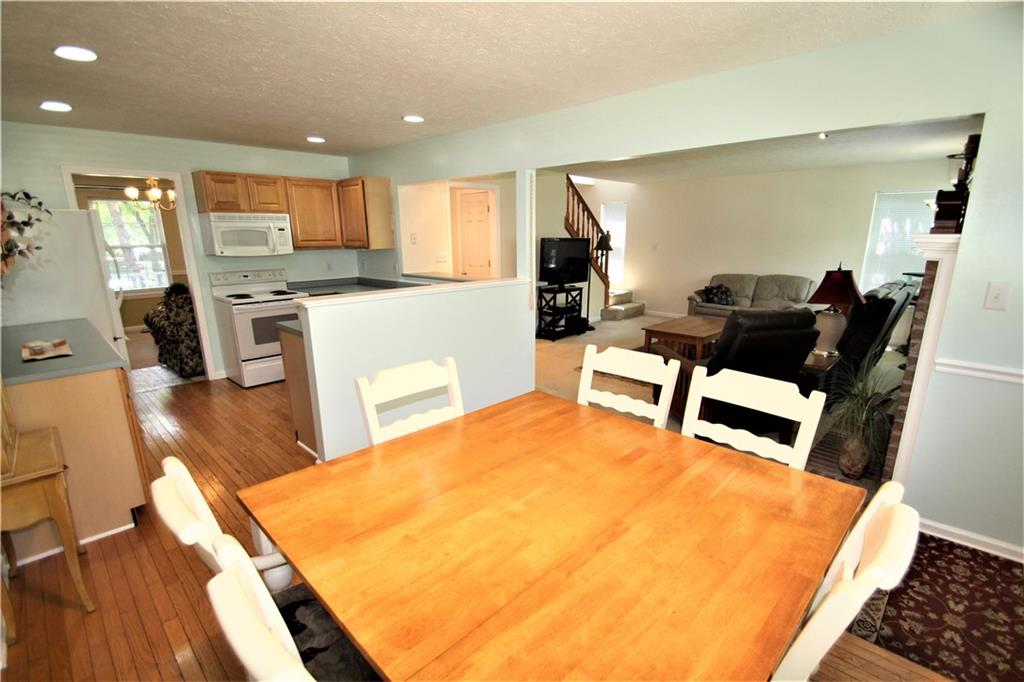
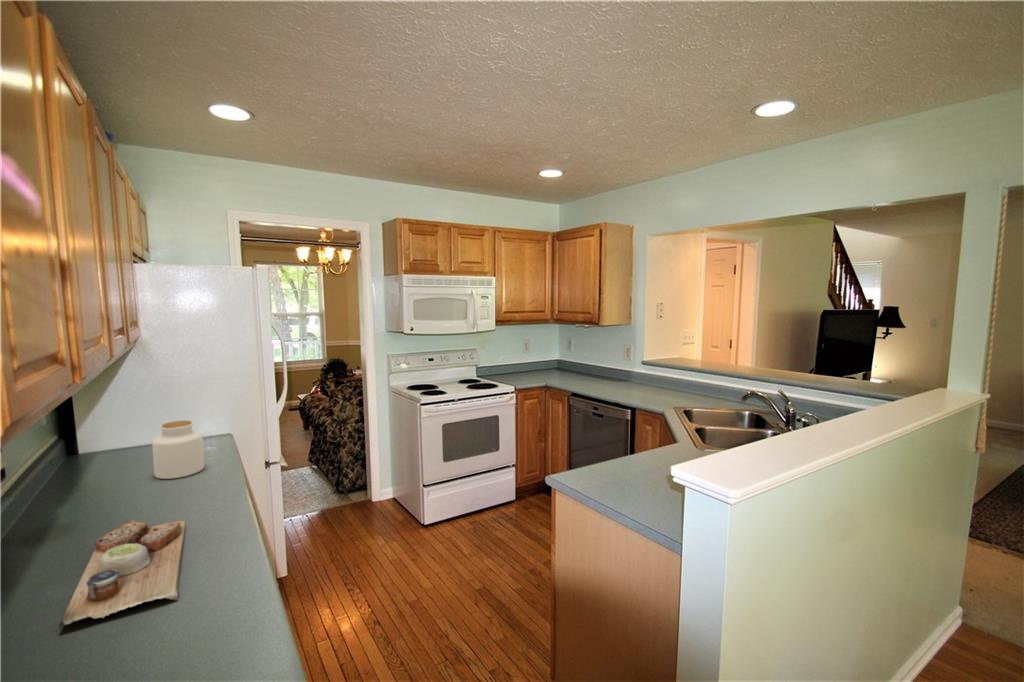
jar: none [33,304,70,335] -> present [152,421,204,479]

